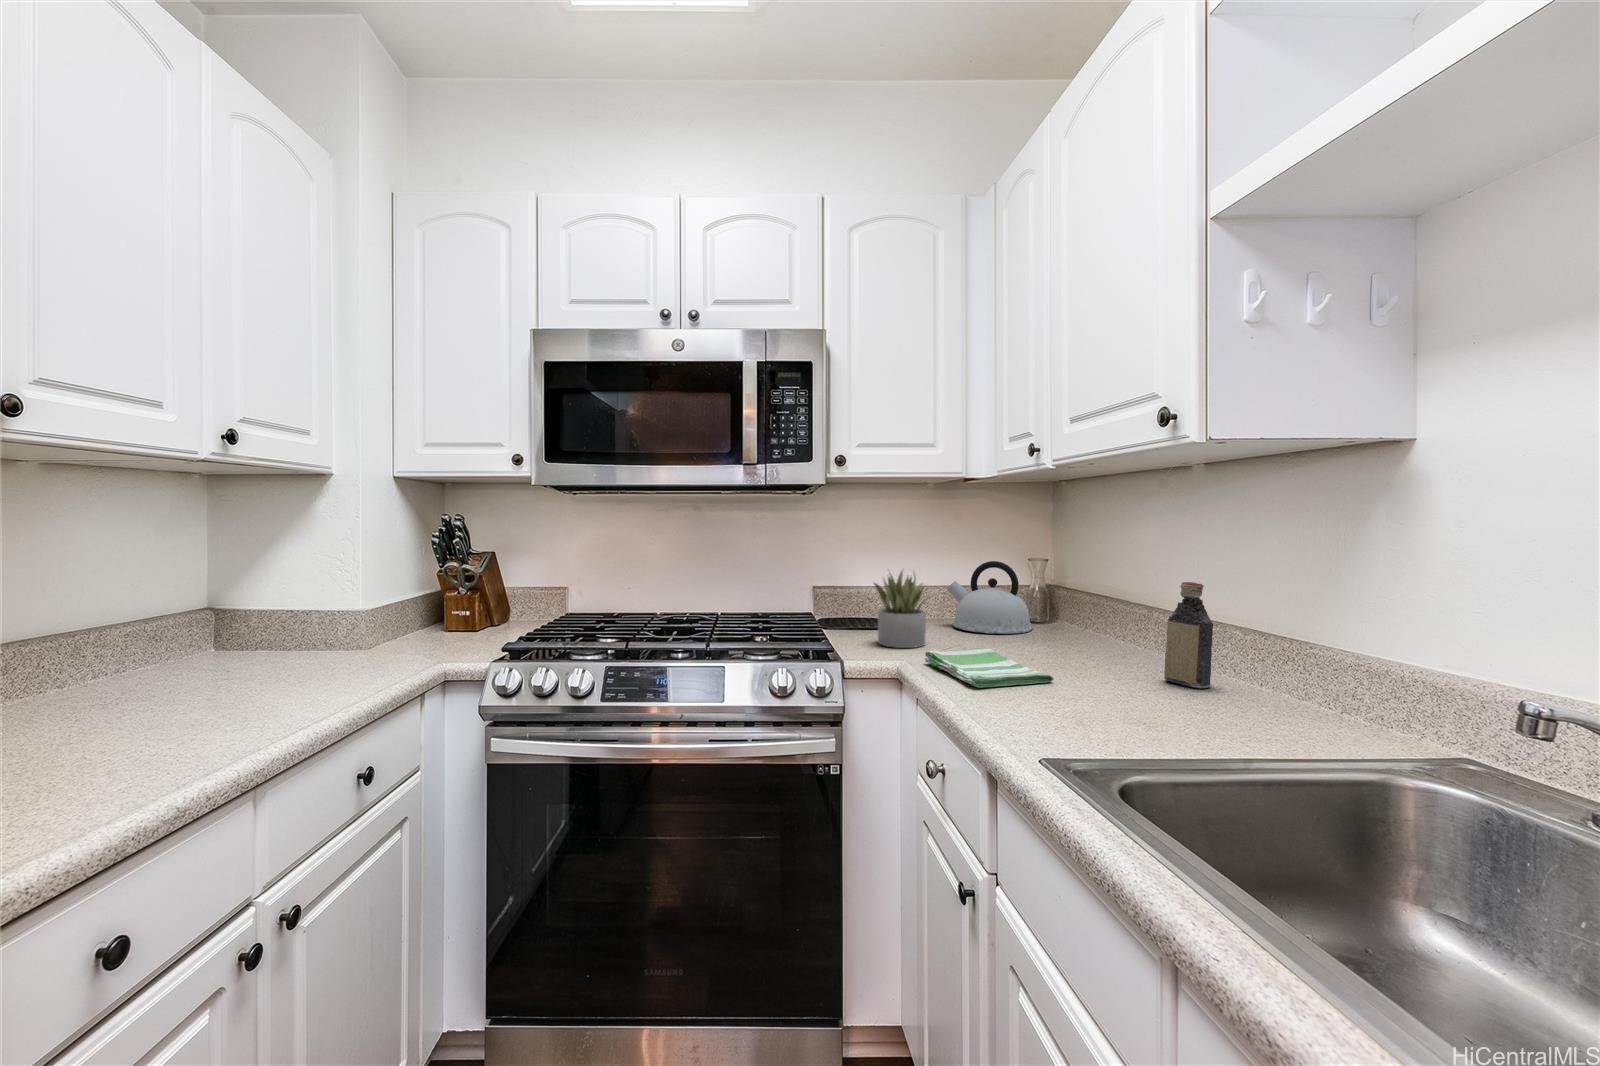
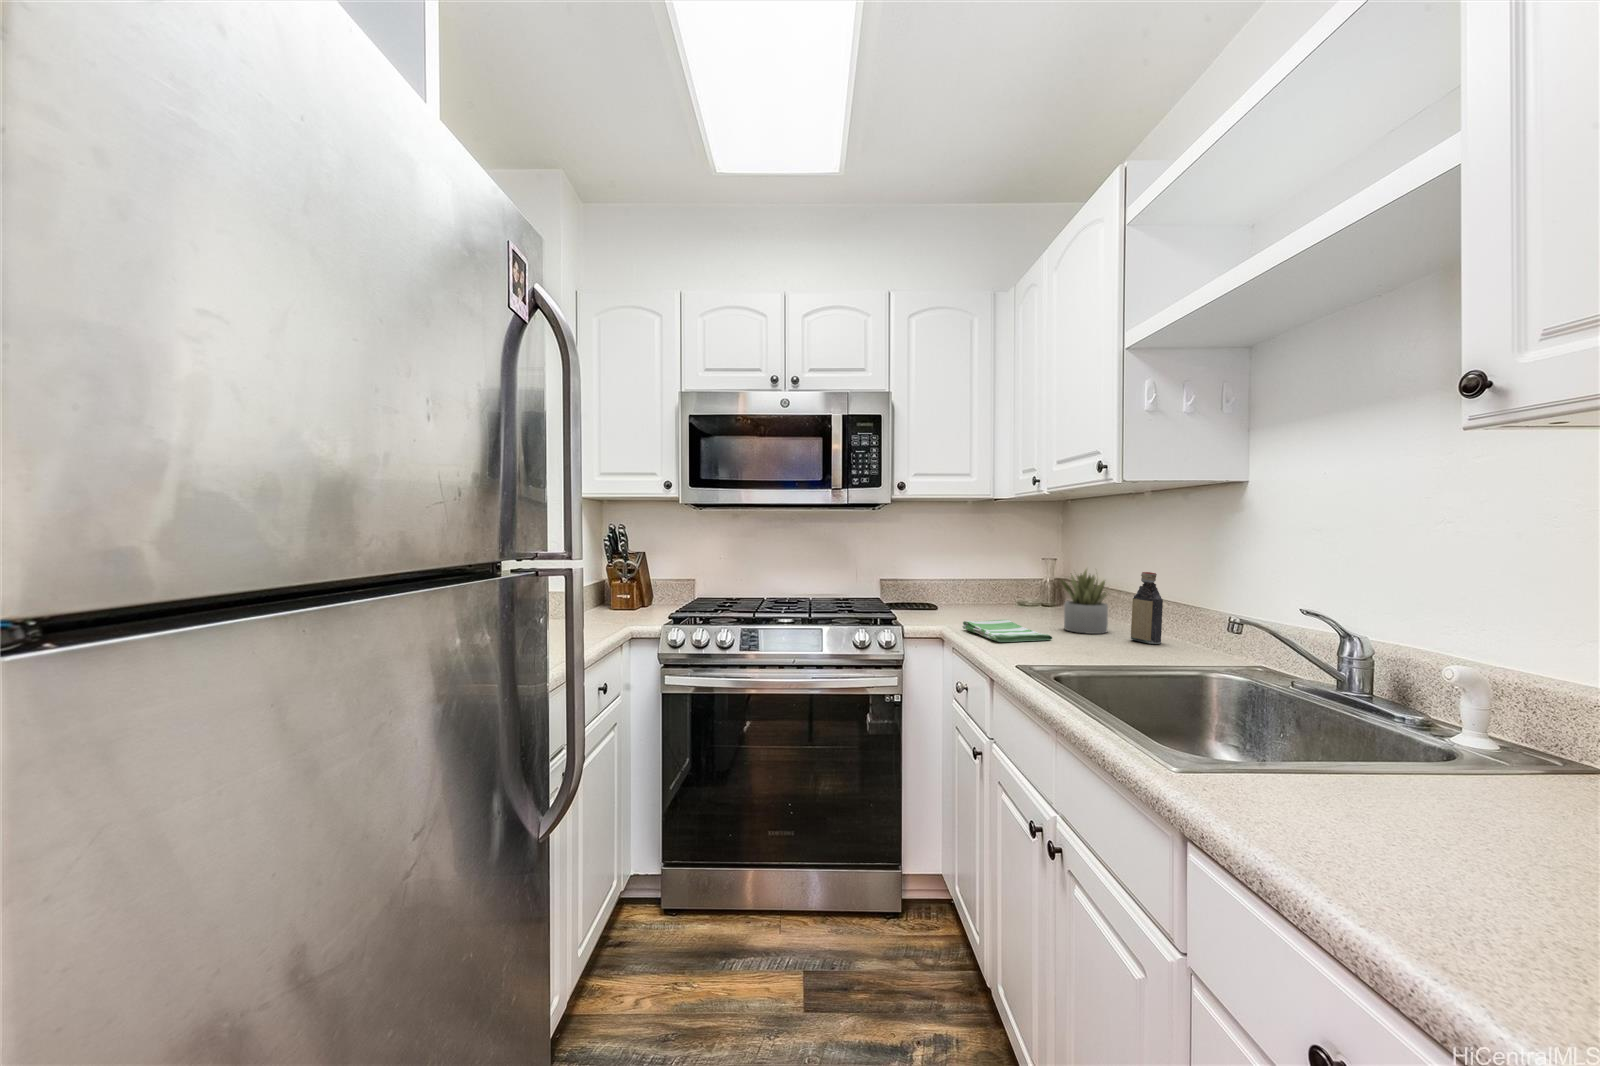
kettle: present [947,561,1032,634] -> none [978,560,1044,614]
succulent plant: present [874,570,927,648] -> present [1061,569,1108,634]

